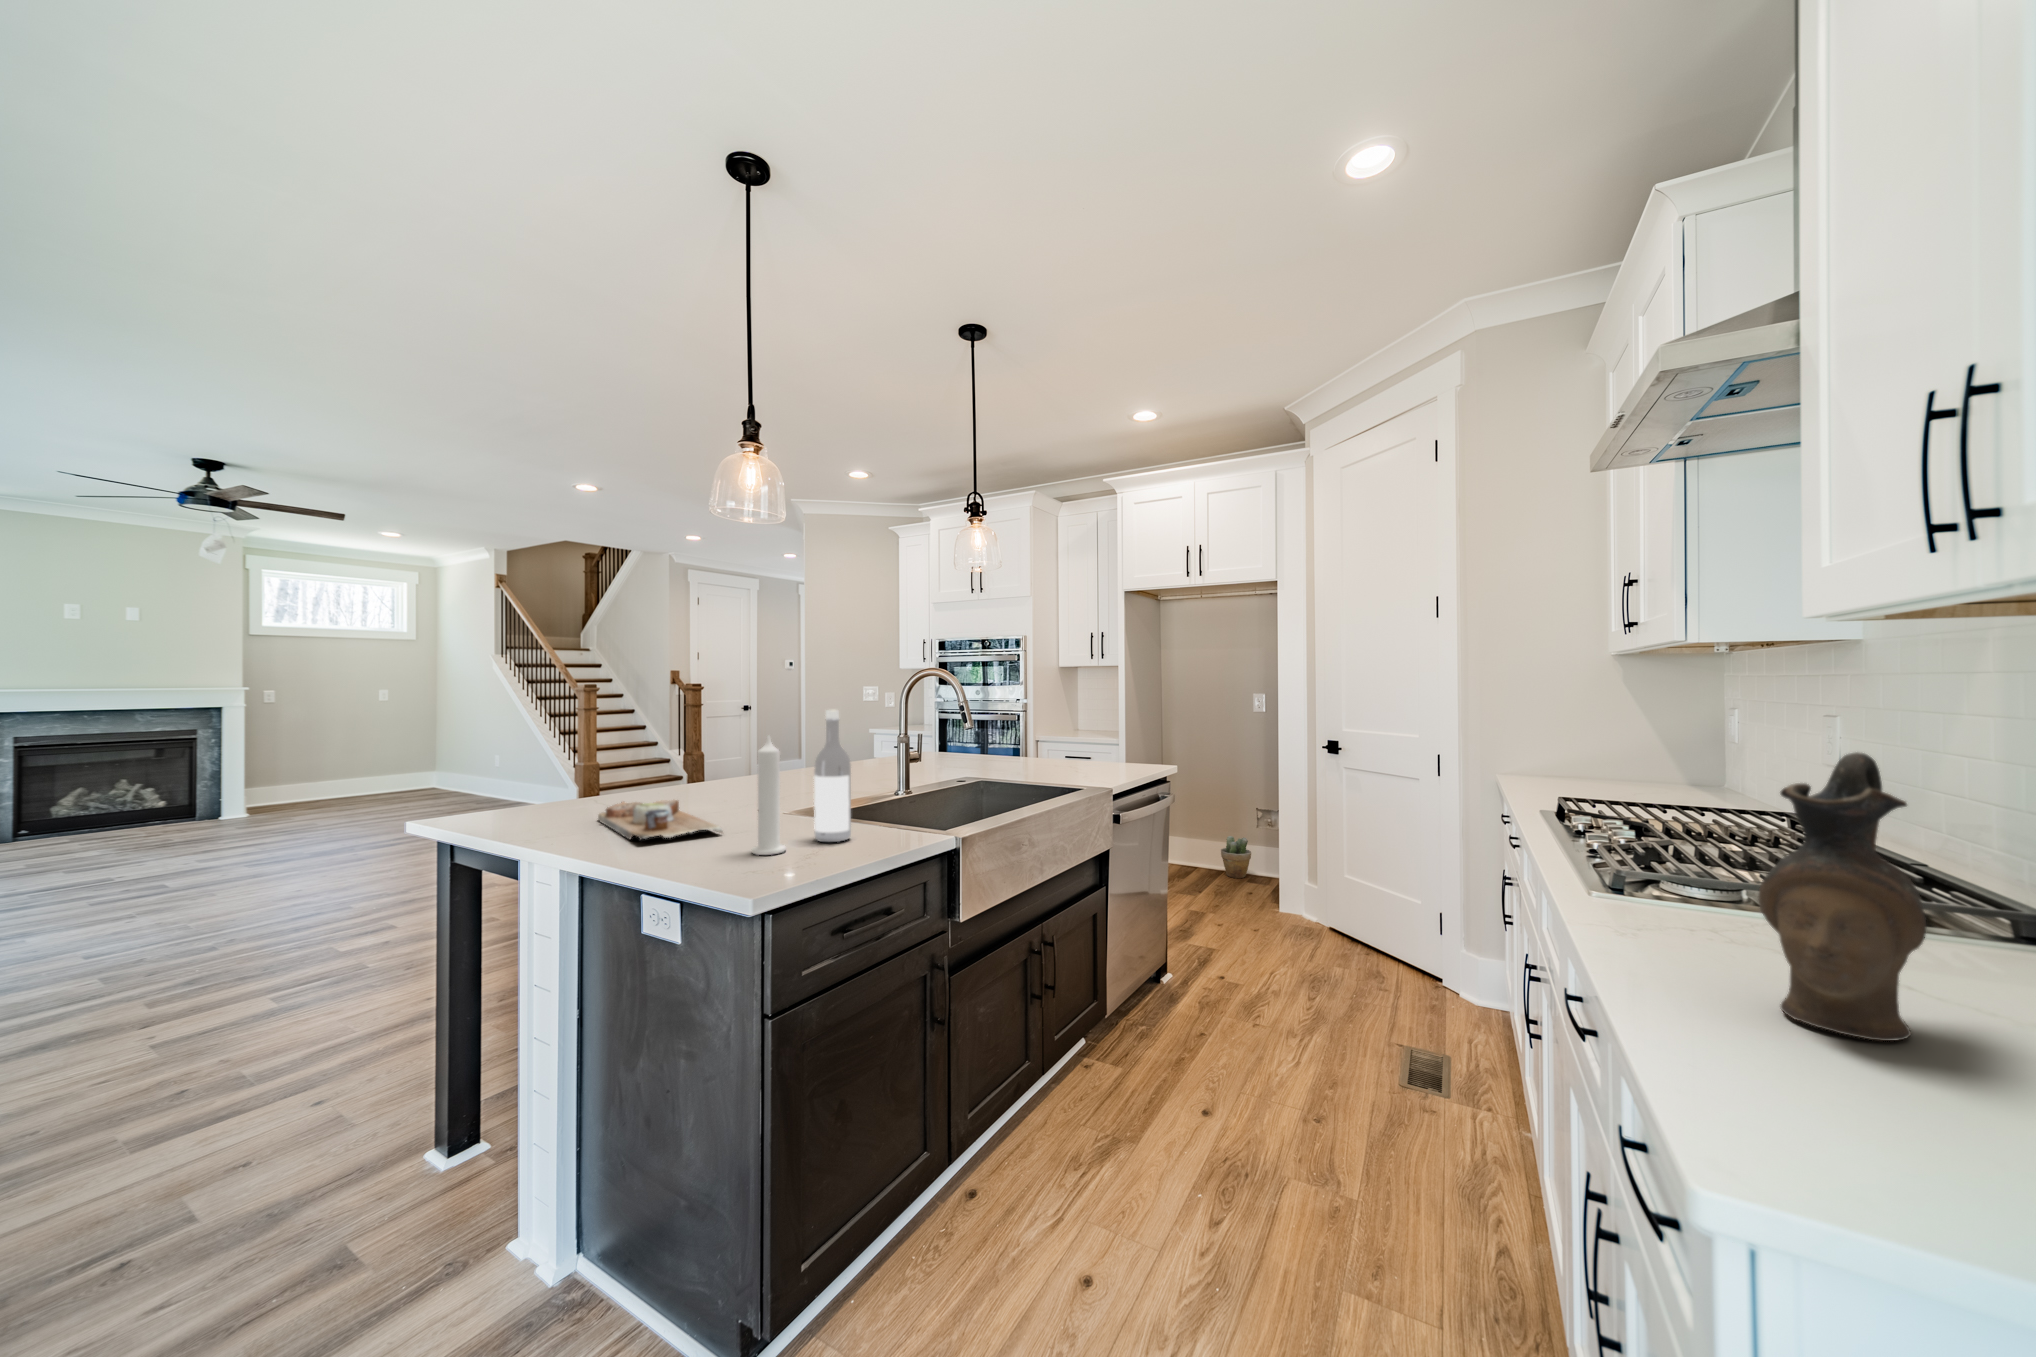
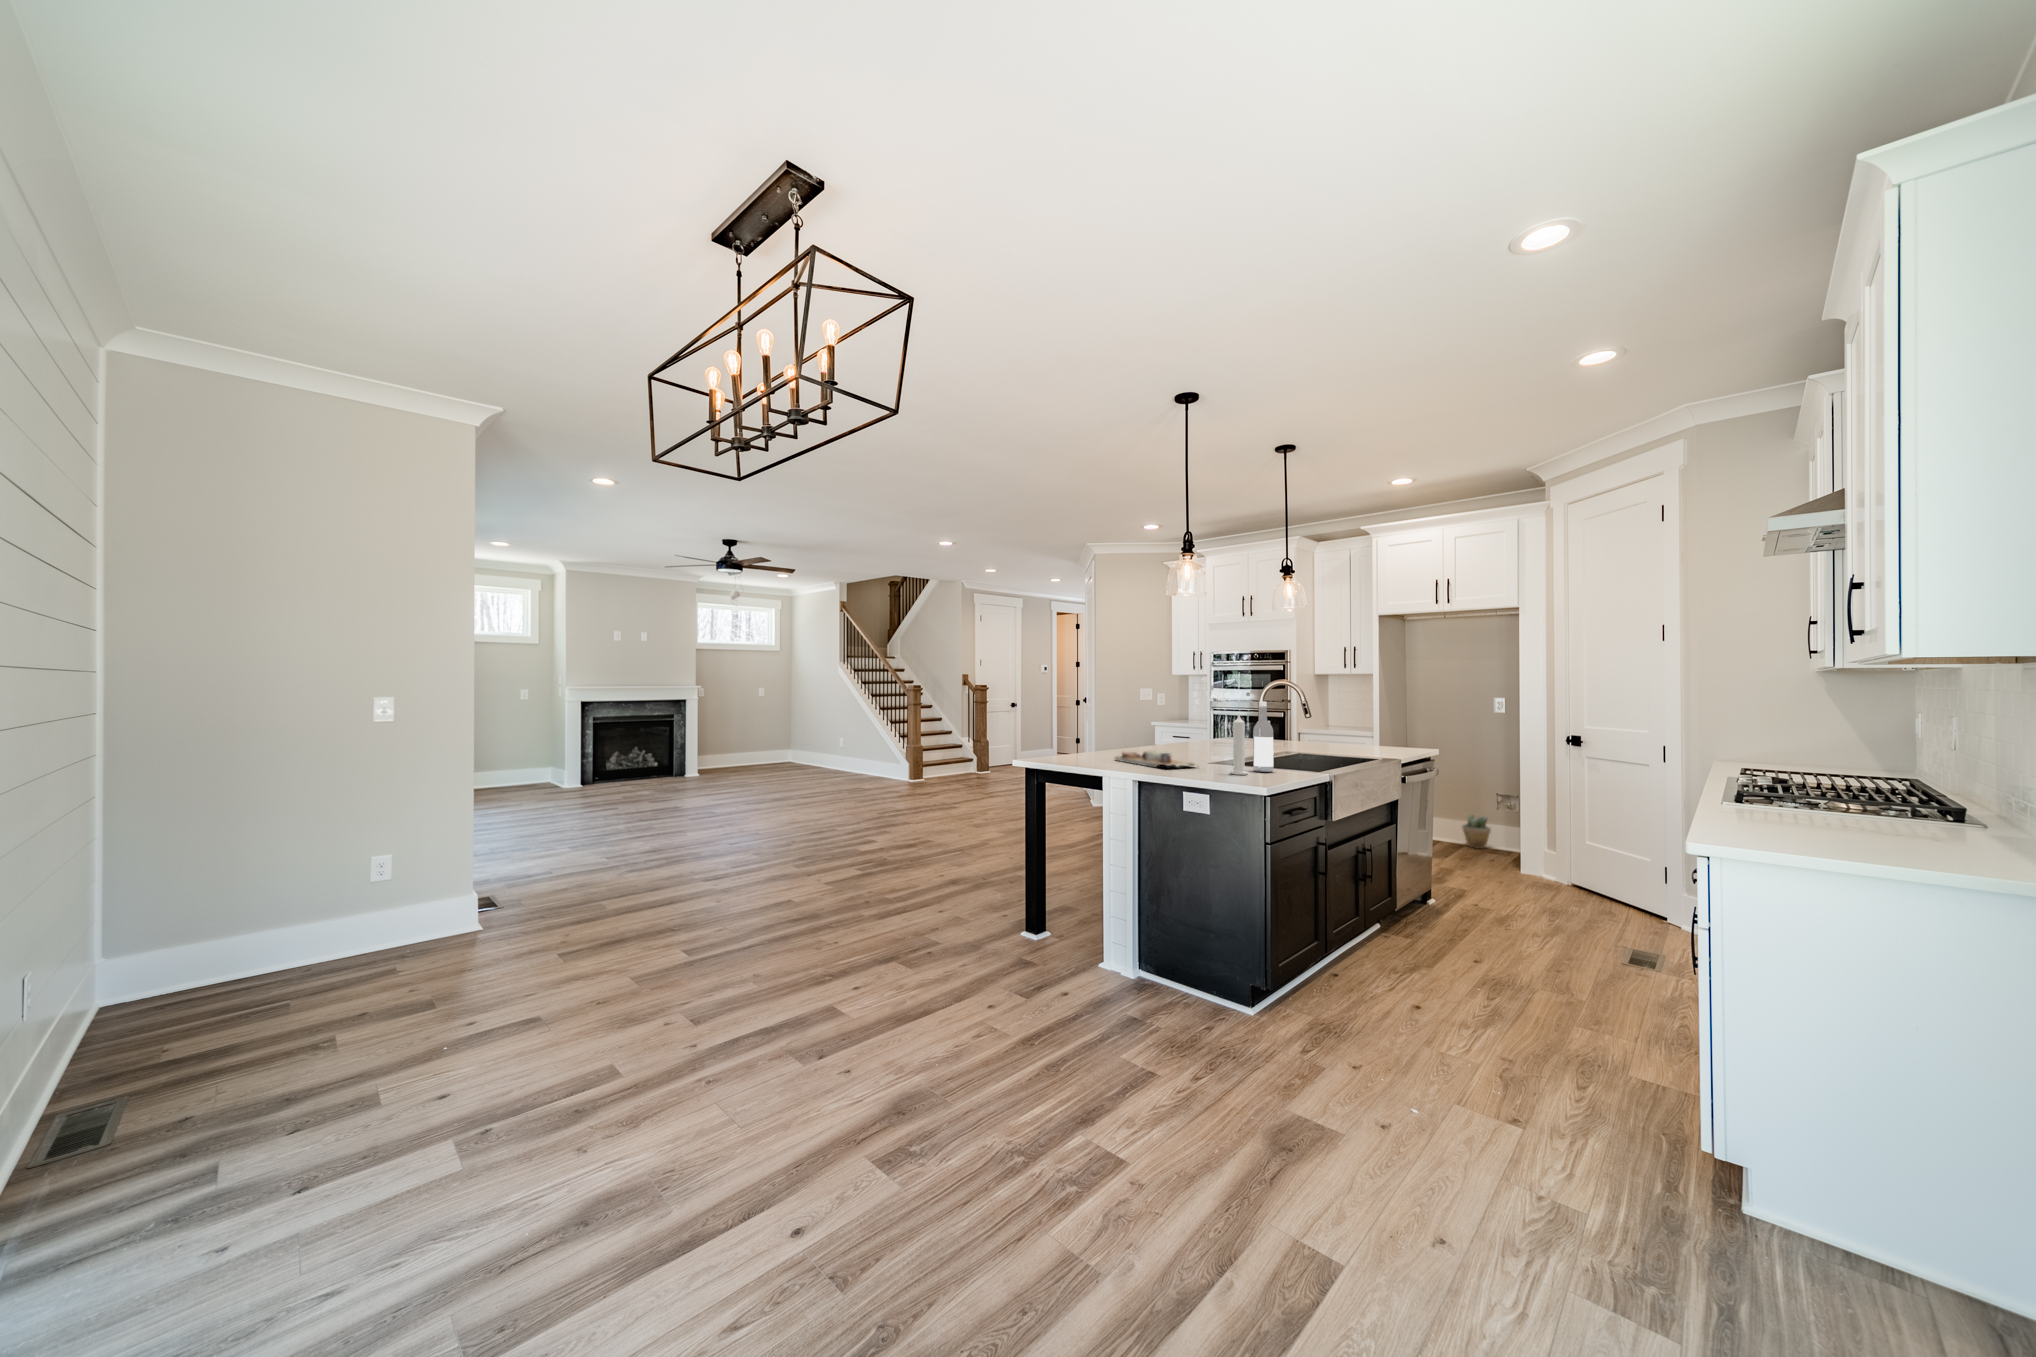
ceramic pitcher: present [1758,753,1926,1041] -> none [1786,721,1857,836]

